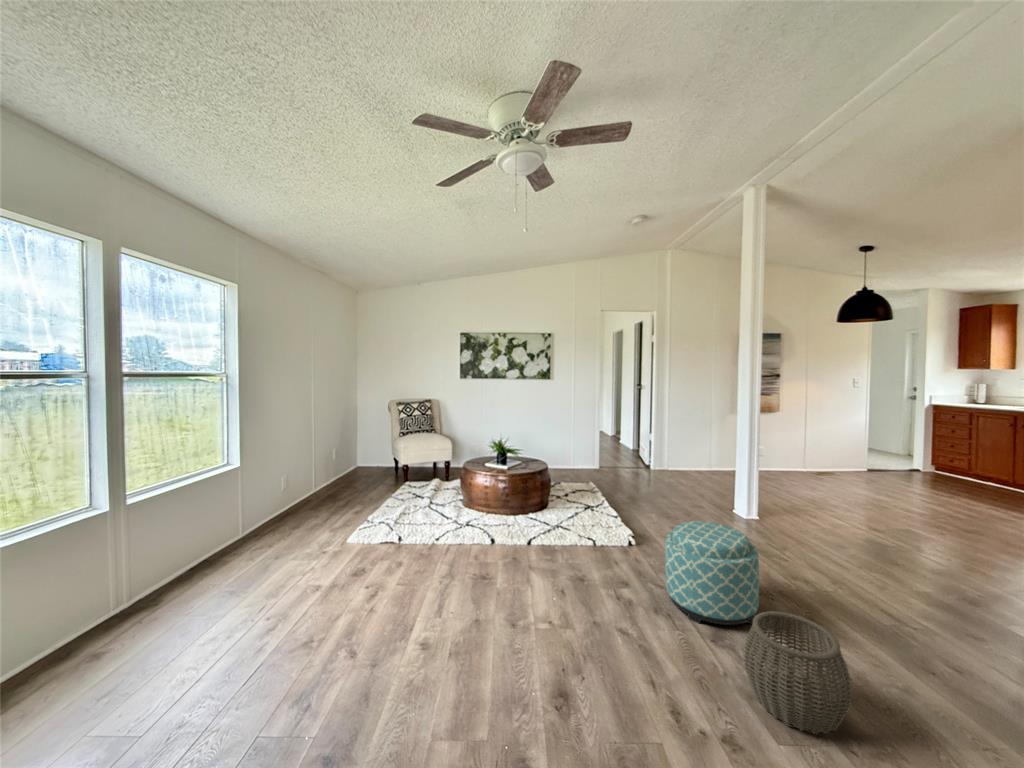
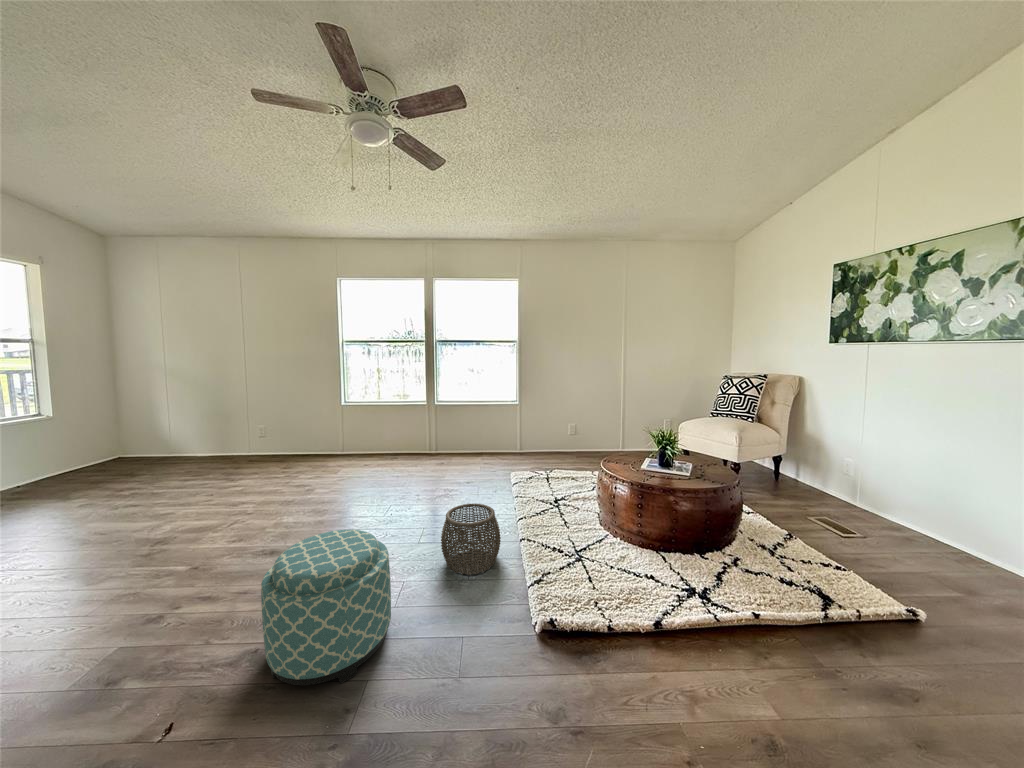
woven basket: present [744,611,852,734] -> present [441,504,501,575]

